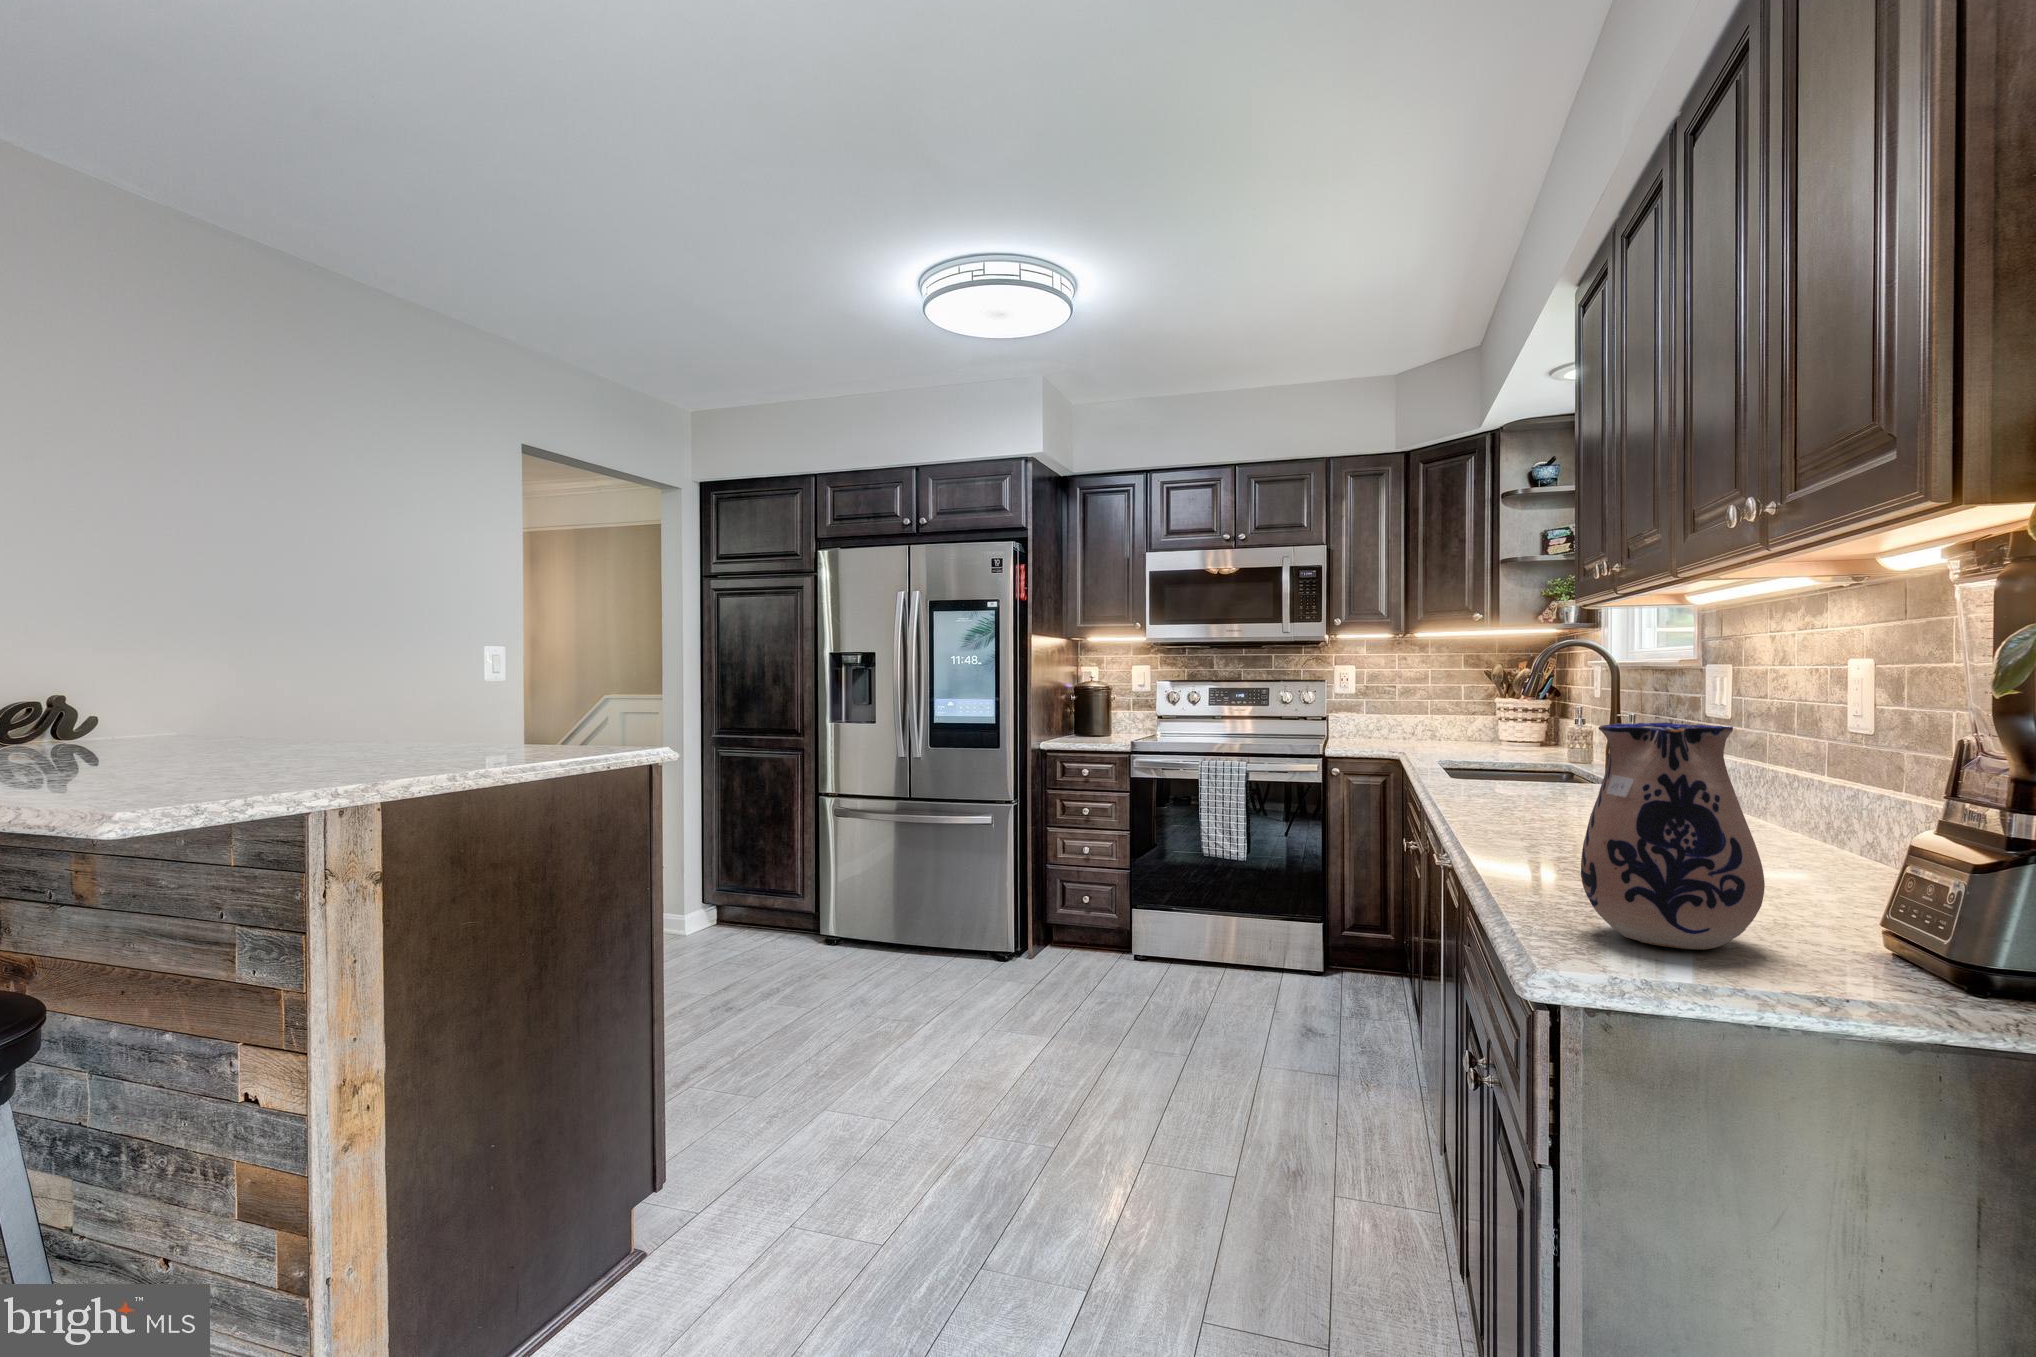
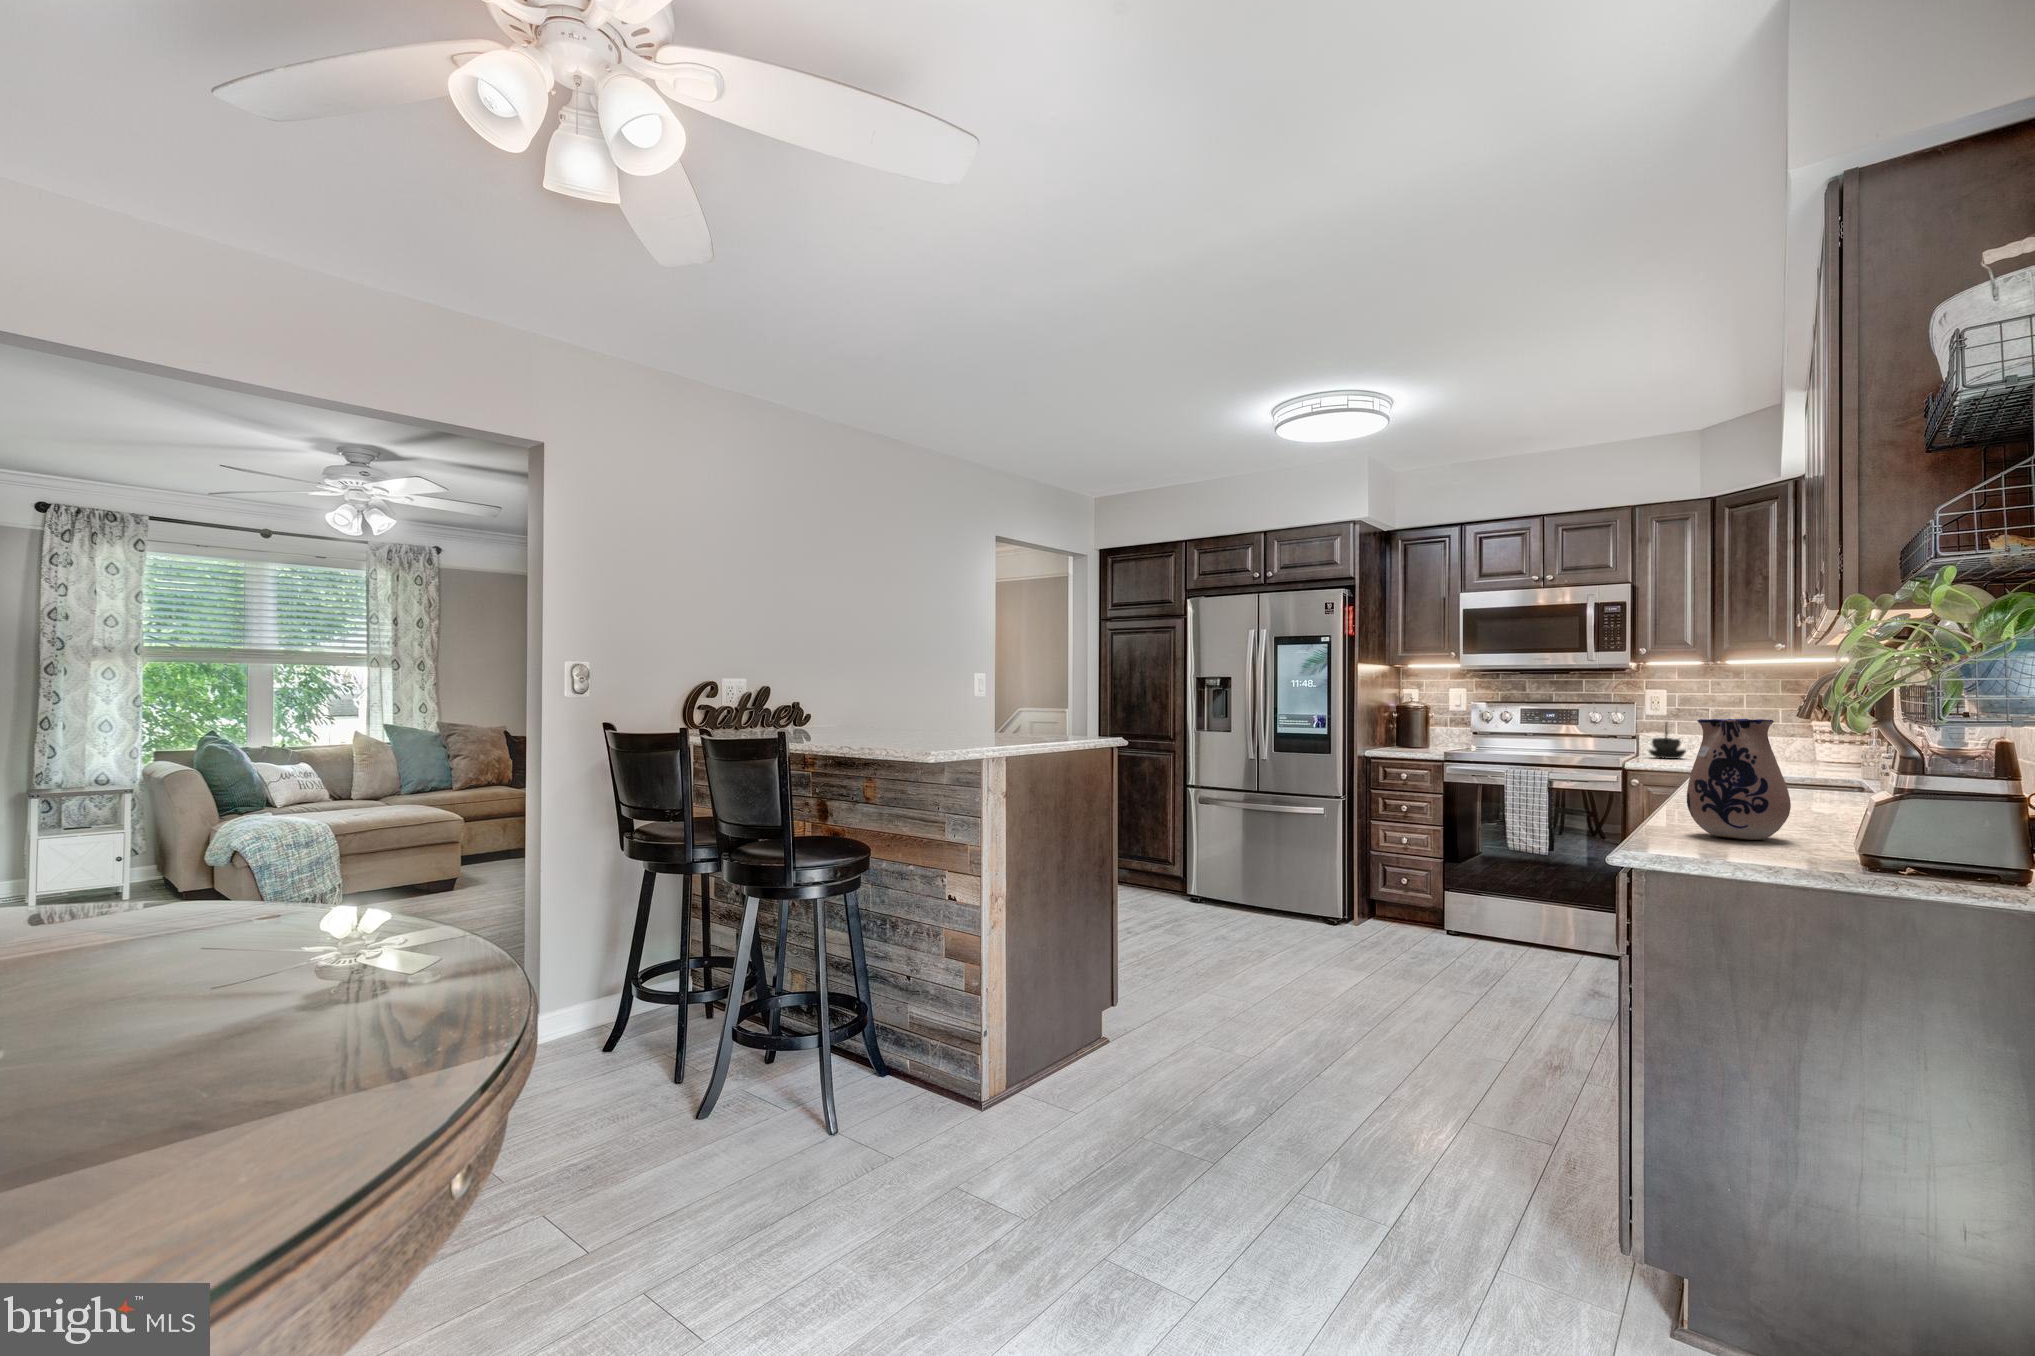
kettle: none [1341,701,1381,744] -> present [1649,723,1686,759]

